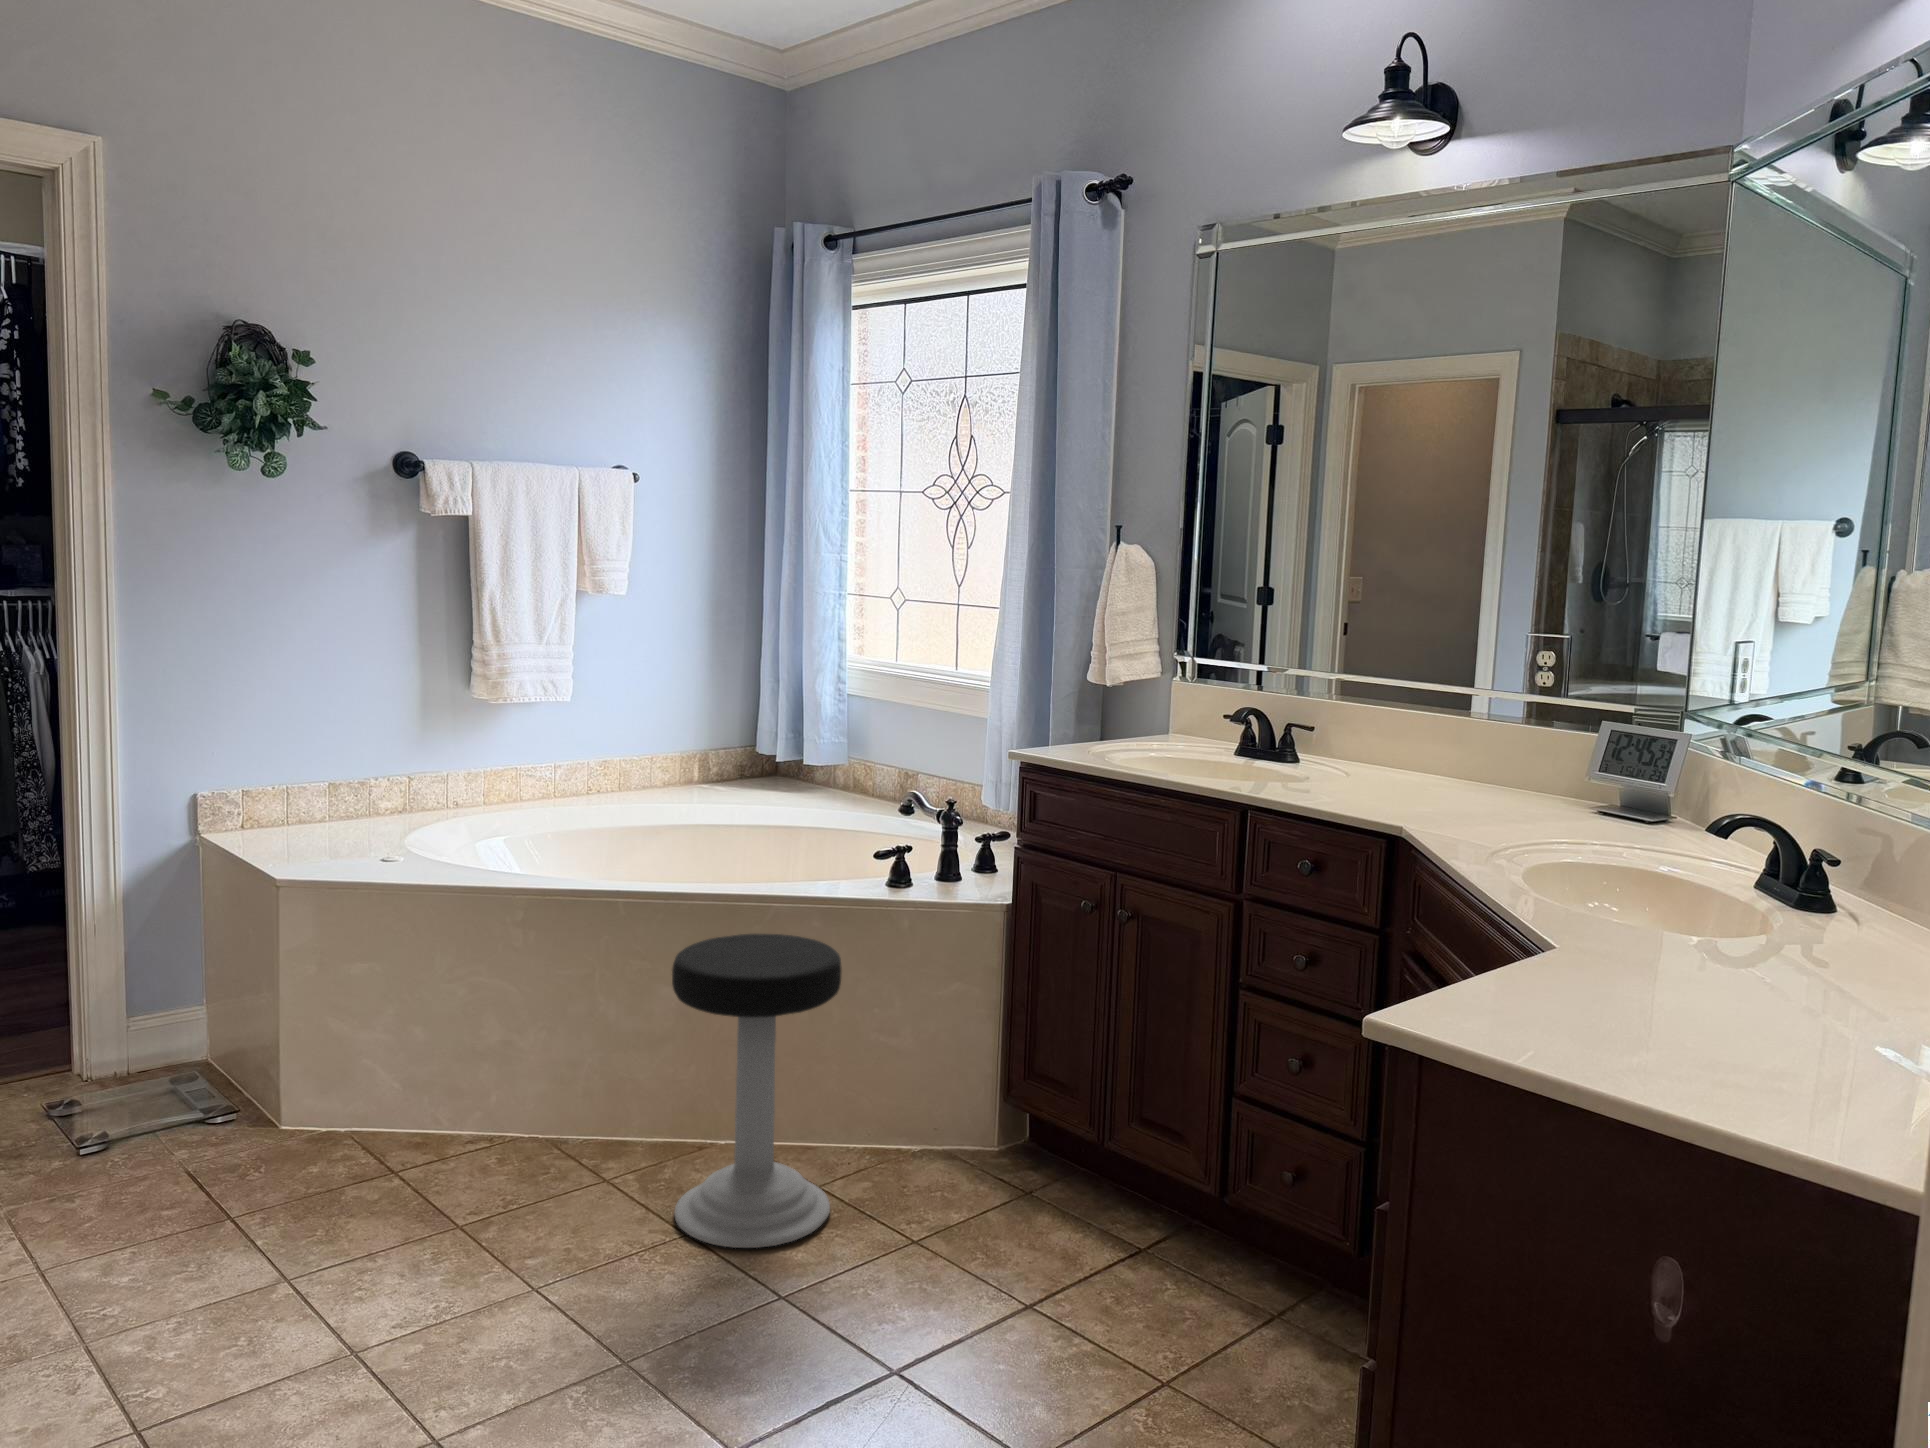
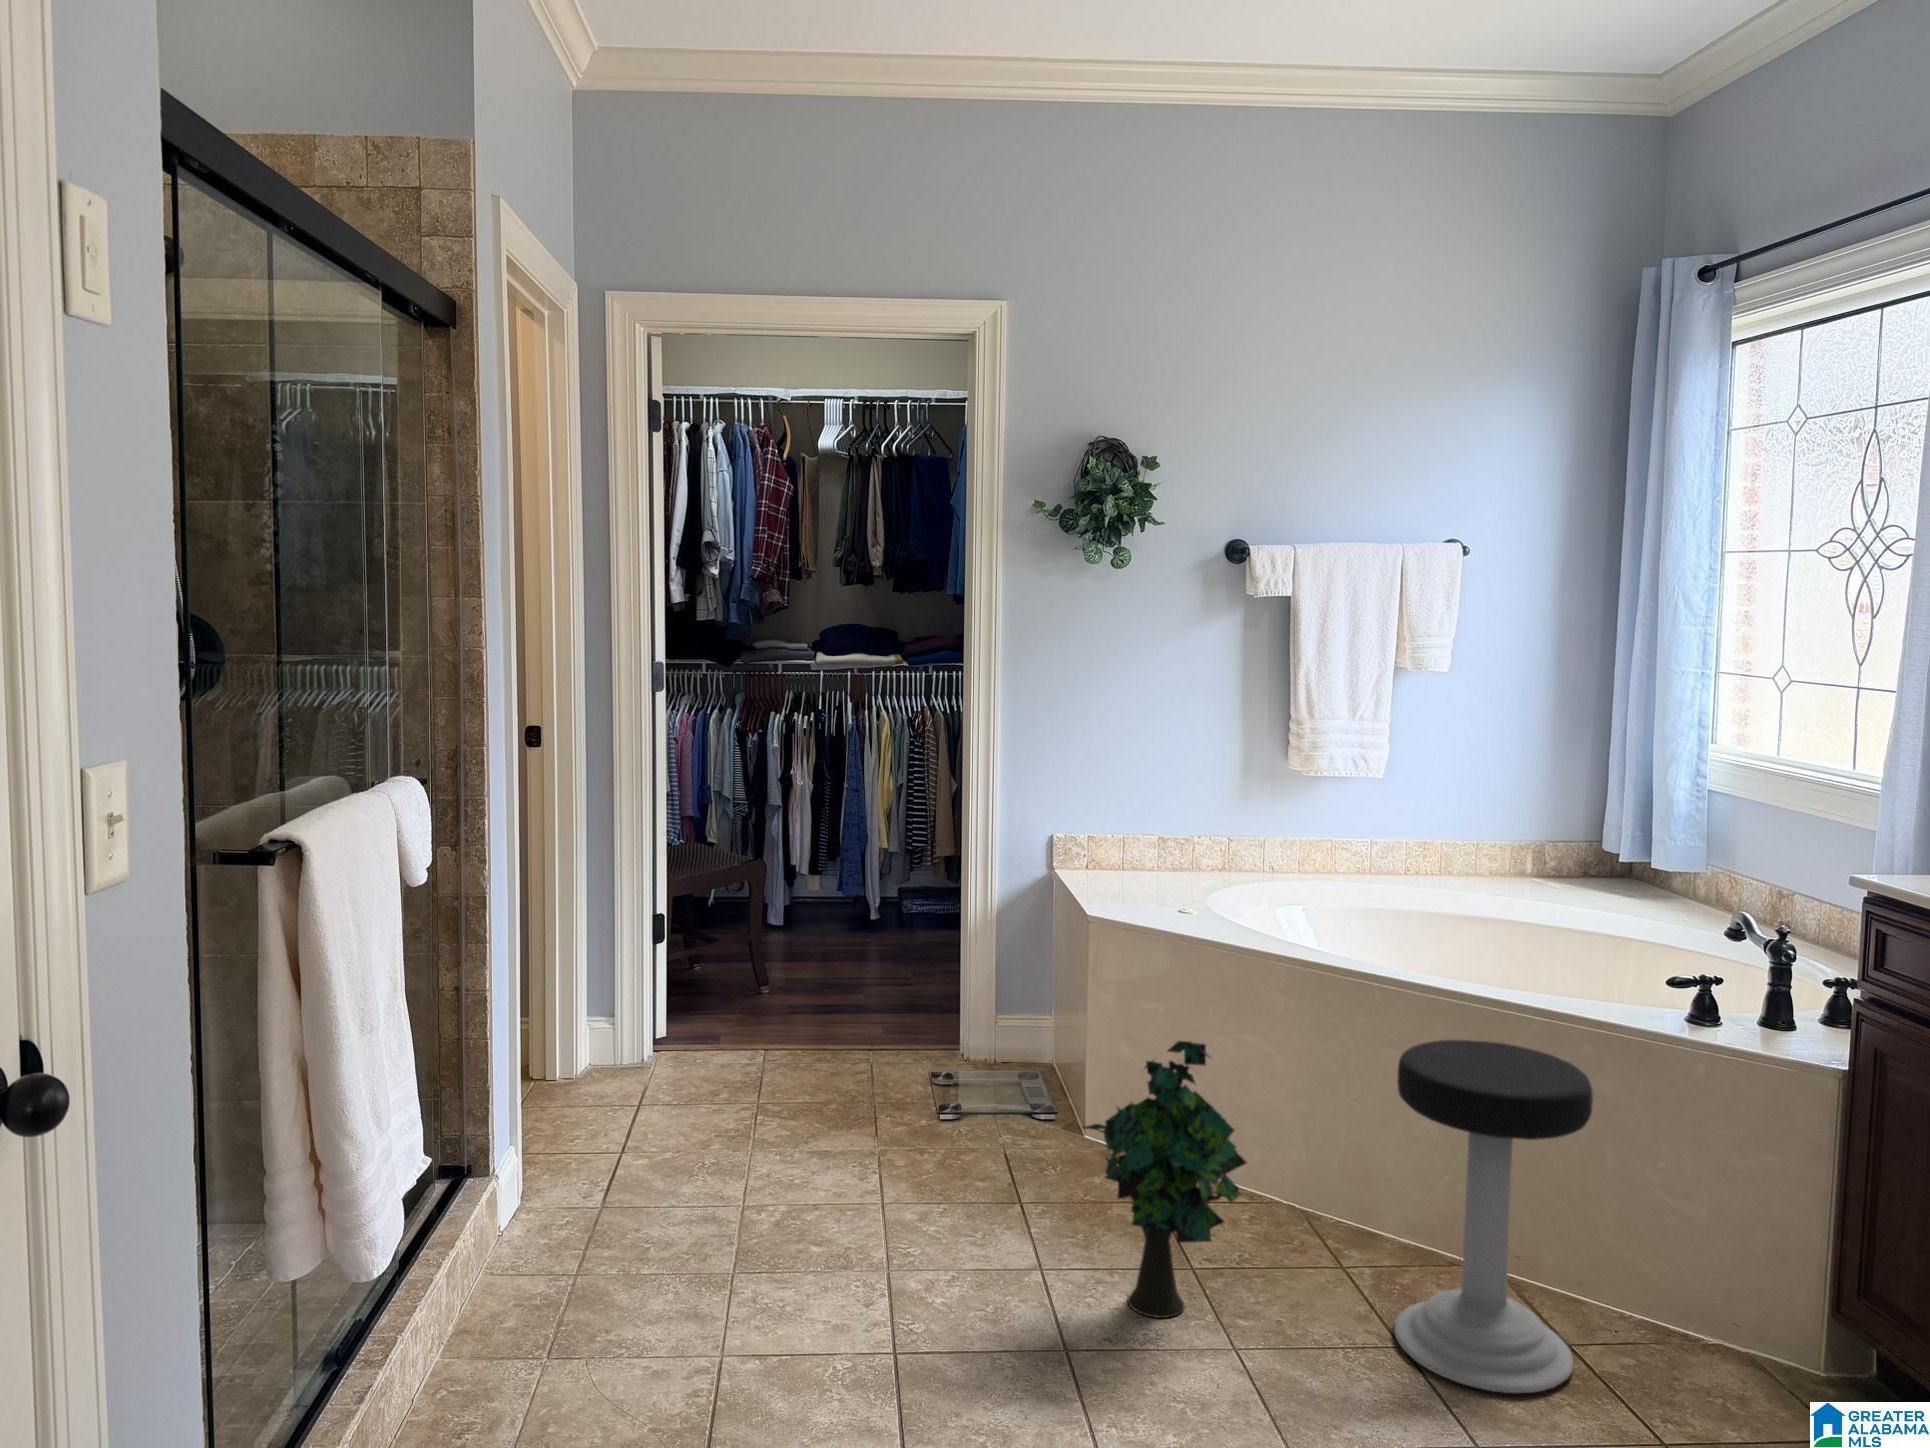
decorative plant: none [338,986,529,1288] -> present [1083,1041,1247,1318]

